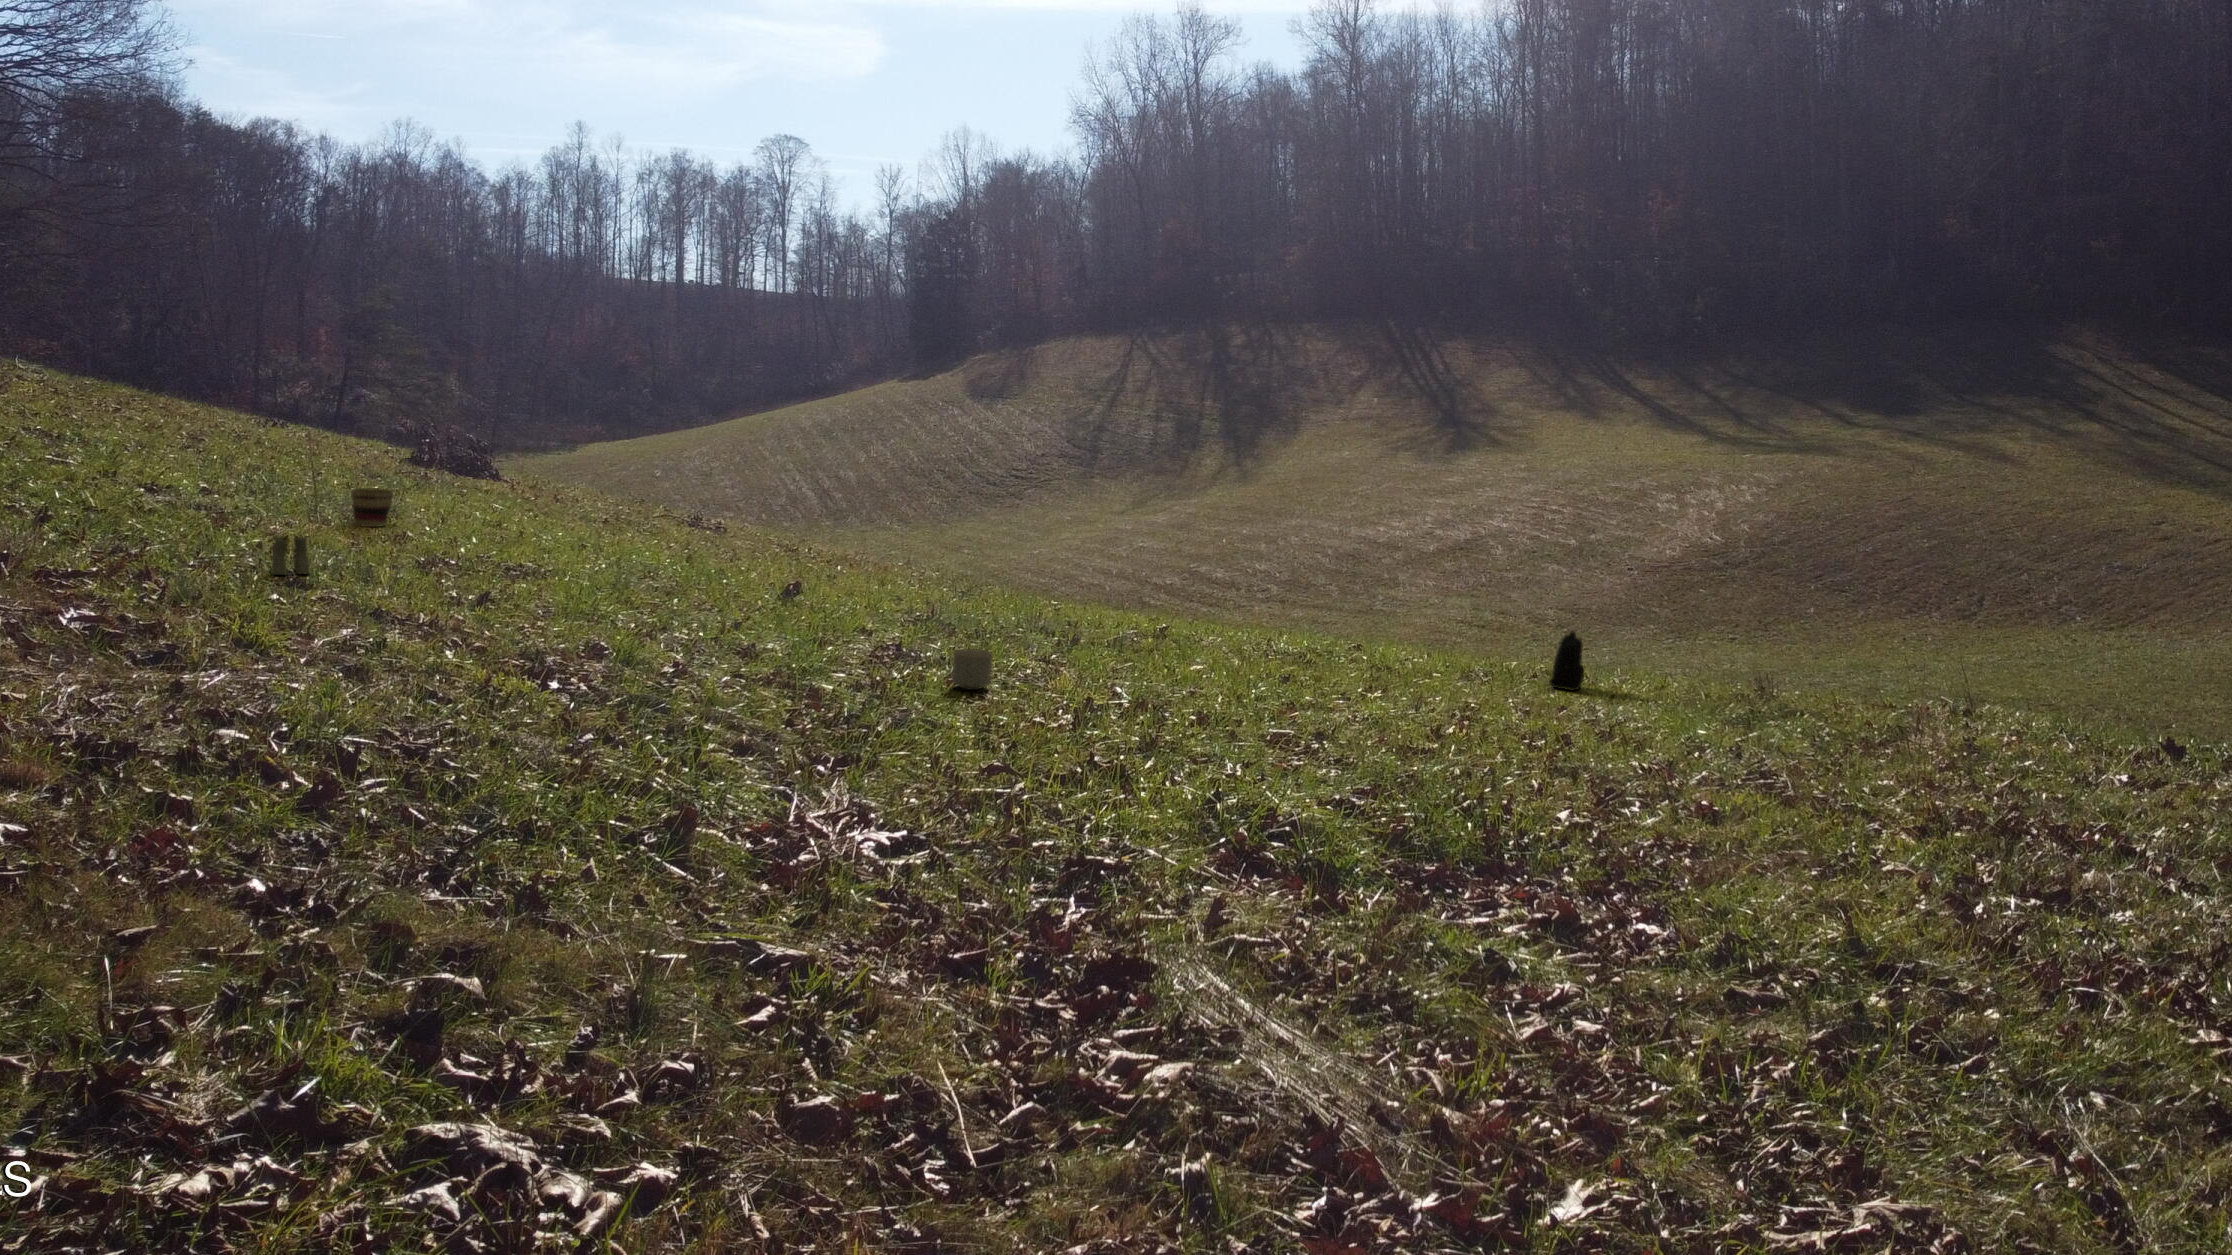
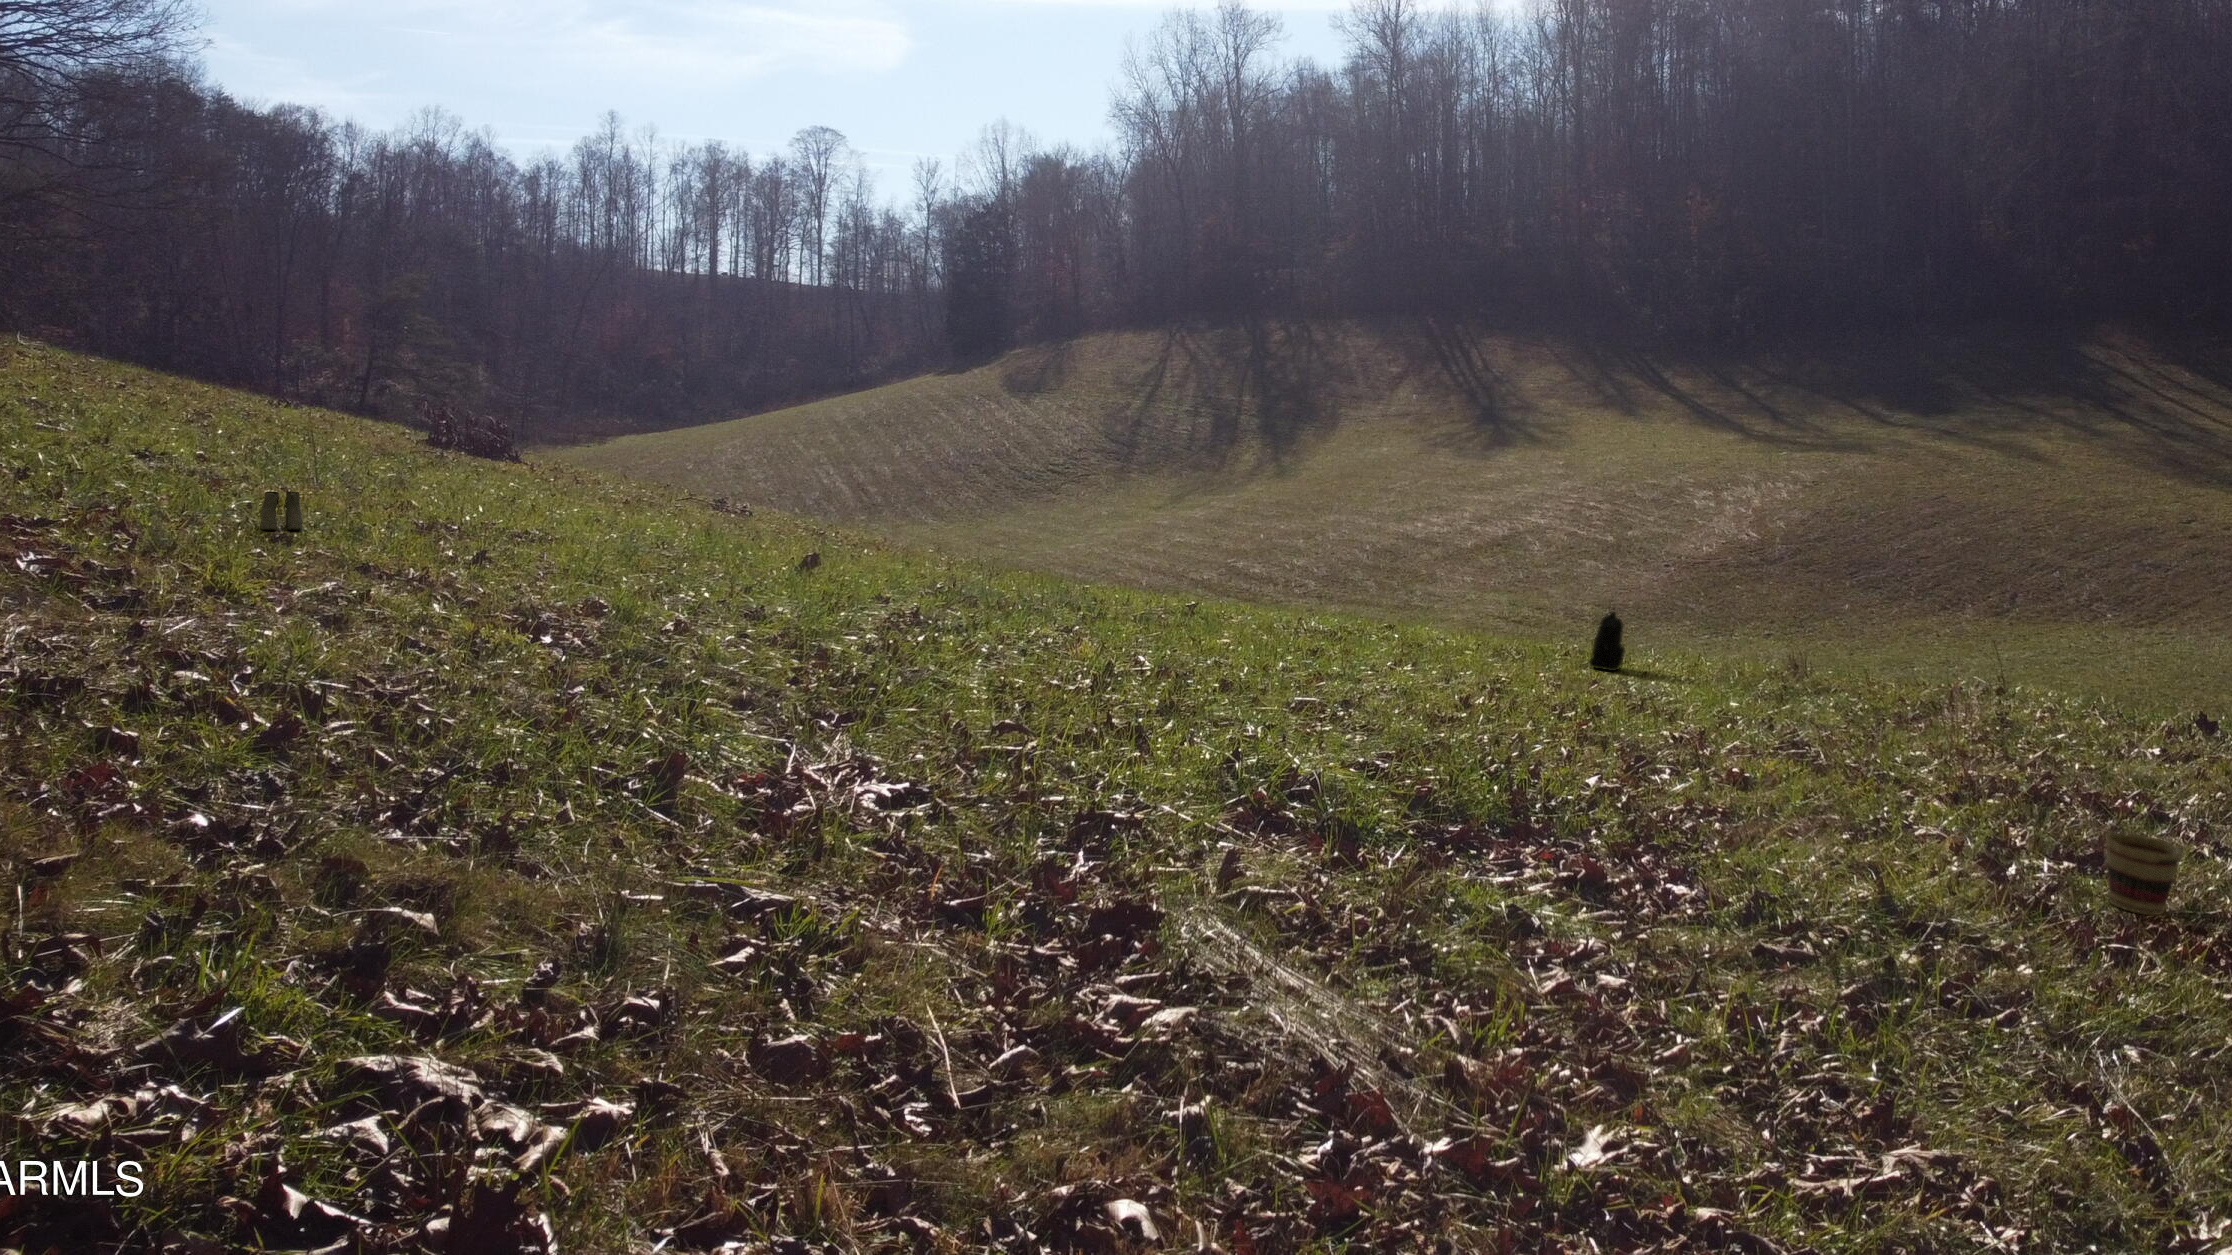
basket: present [351,488,394,527] -> present [2107,833,2182,915]
planter: present [952,649,993,690] -> none [976,617,1020,659]

